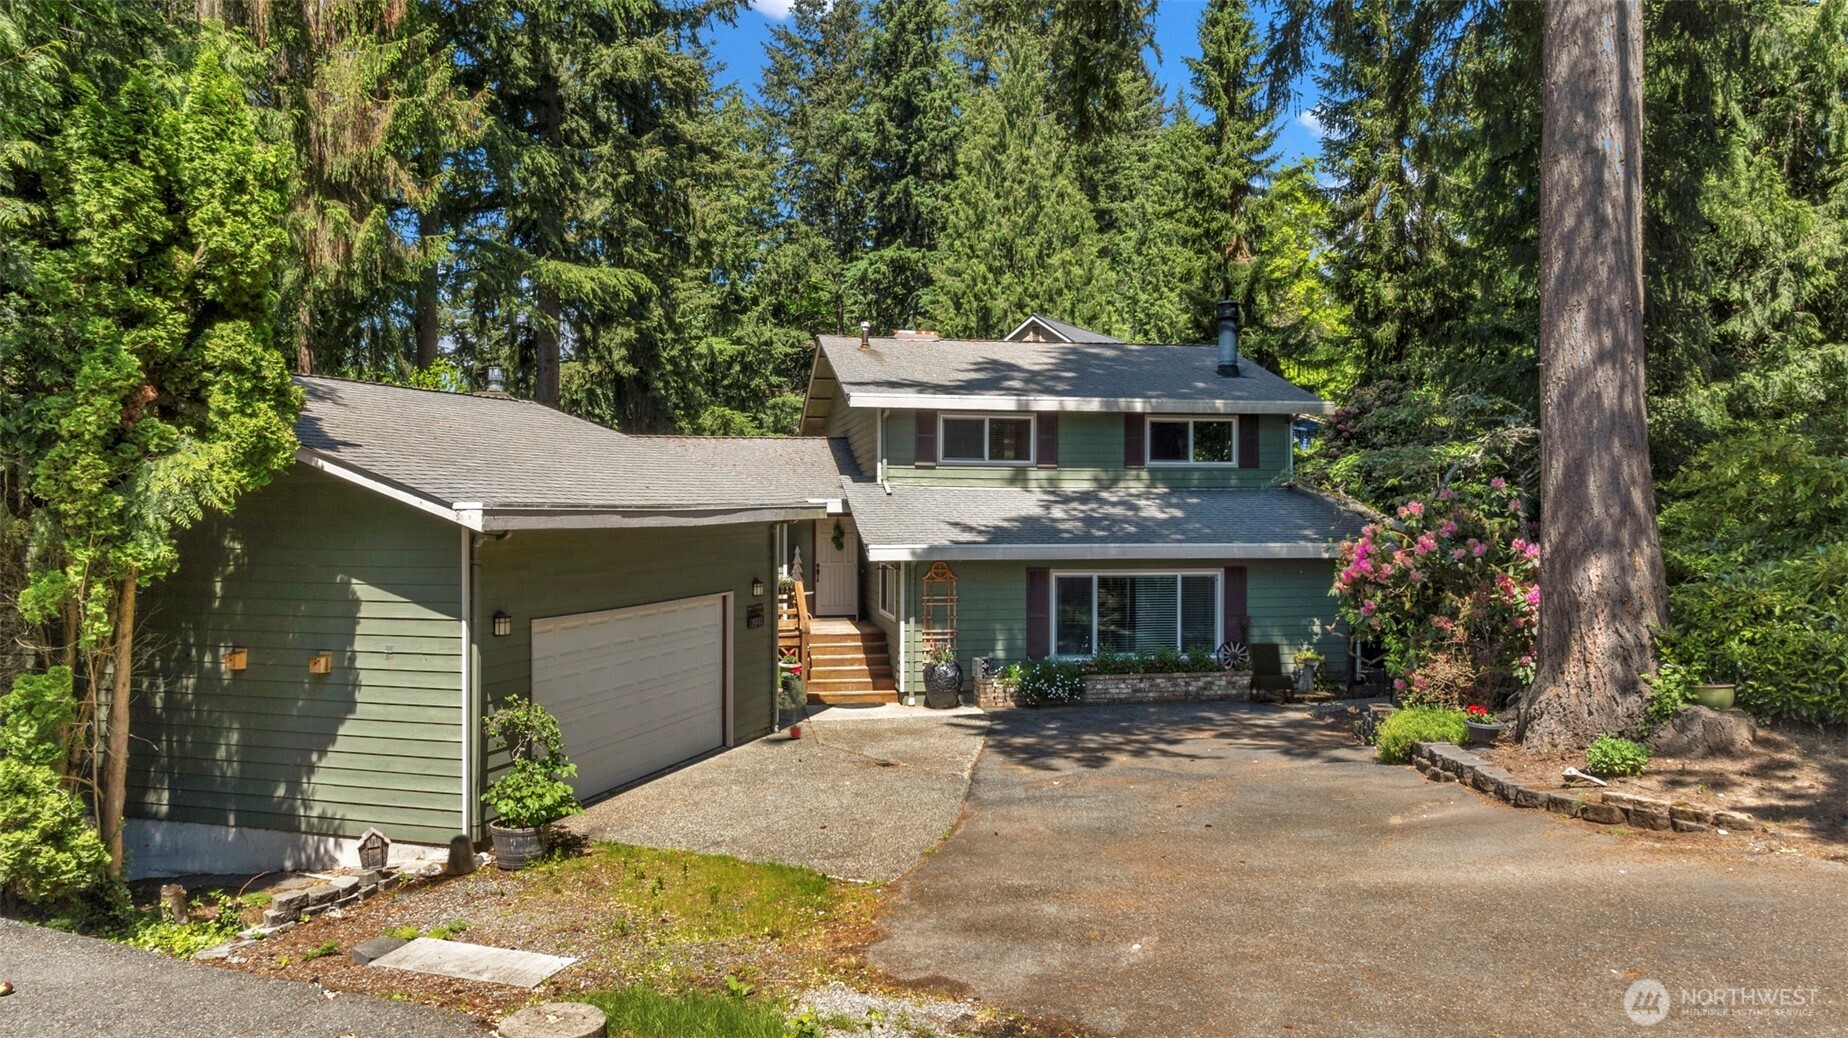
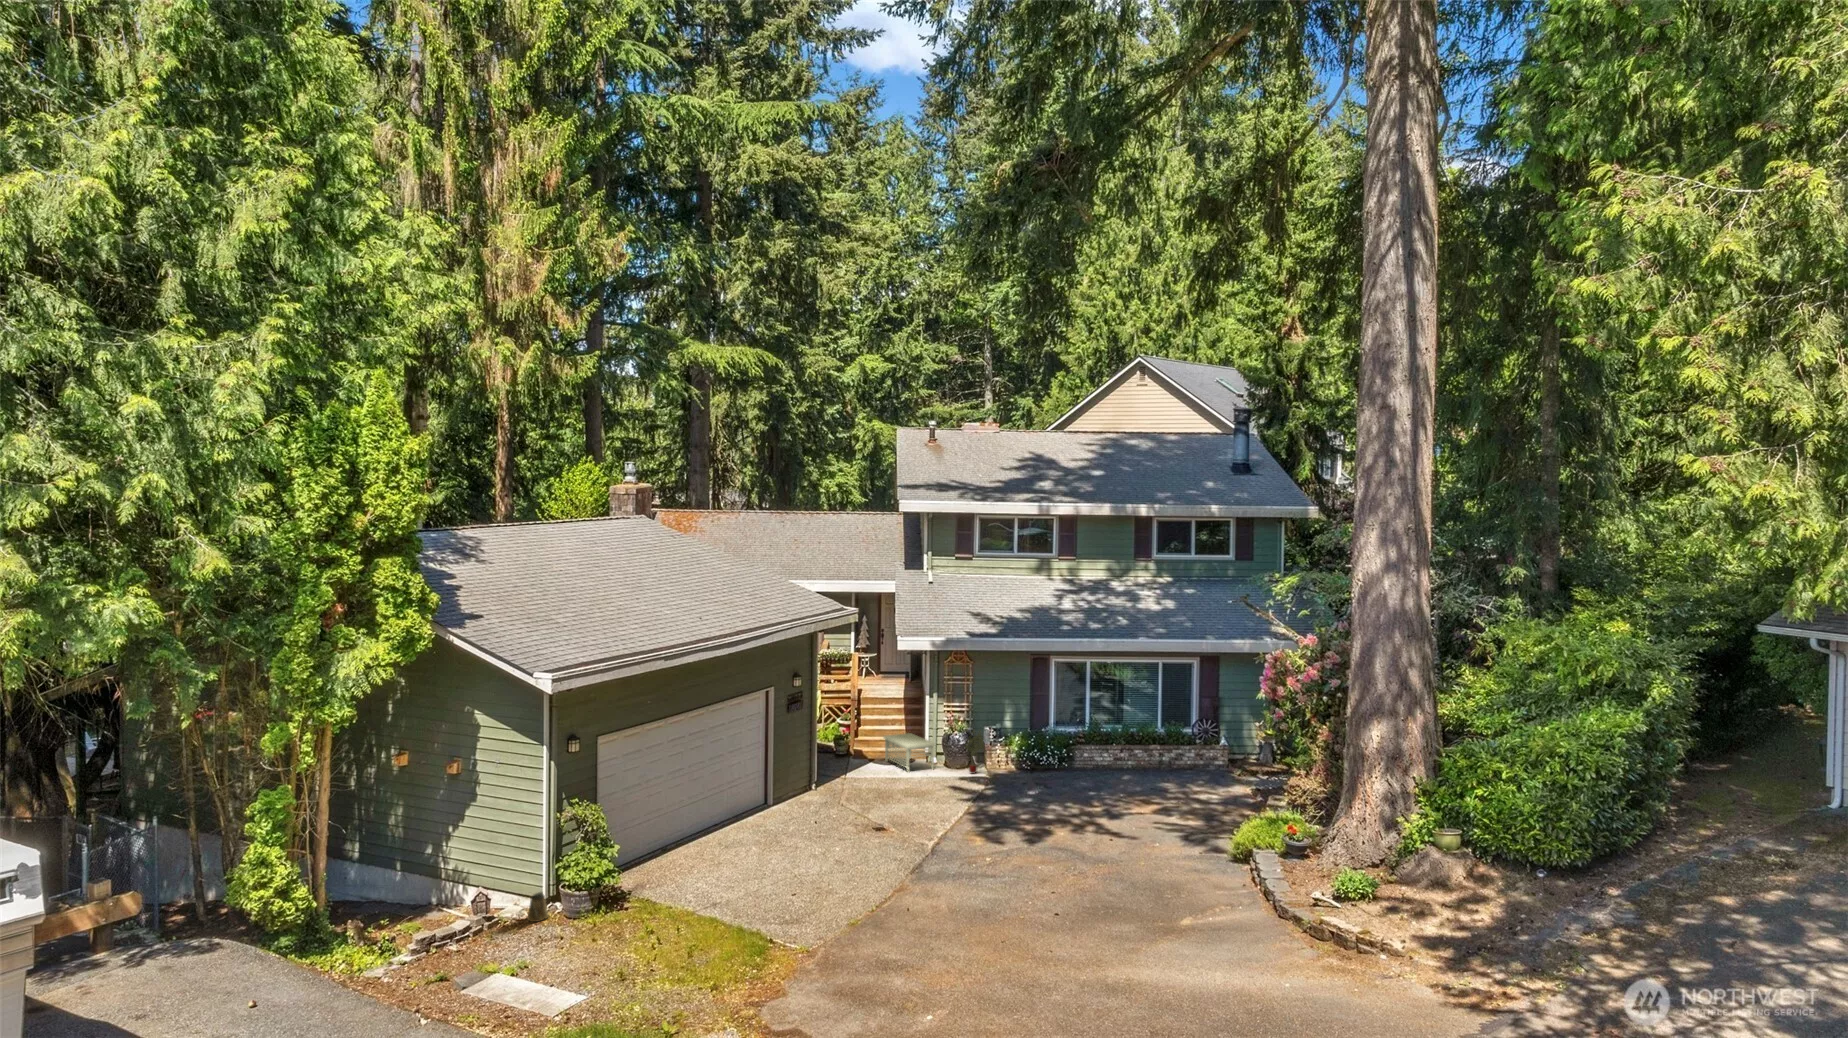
lounge chair: present [1249,643,1295,703] -> none [1222,725,1258,781]
storage bench: none [845,672,914,714] -> present [884,733,935,772]
potted tree: present [777,677,807,739] -> present [965,730,986,774]

